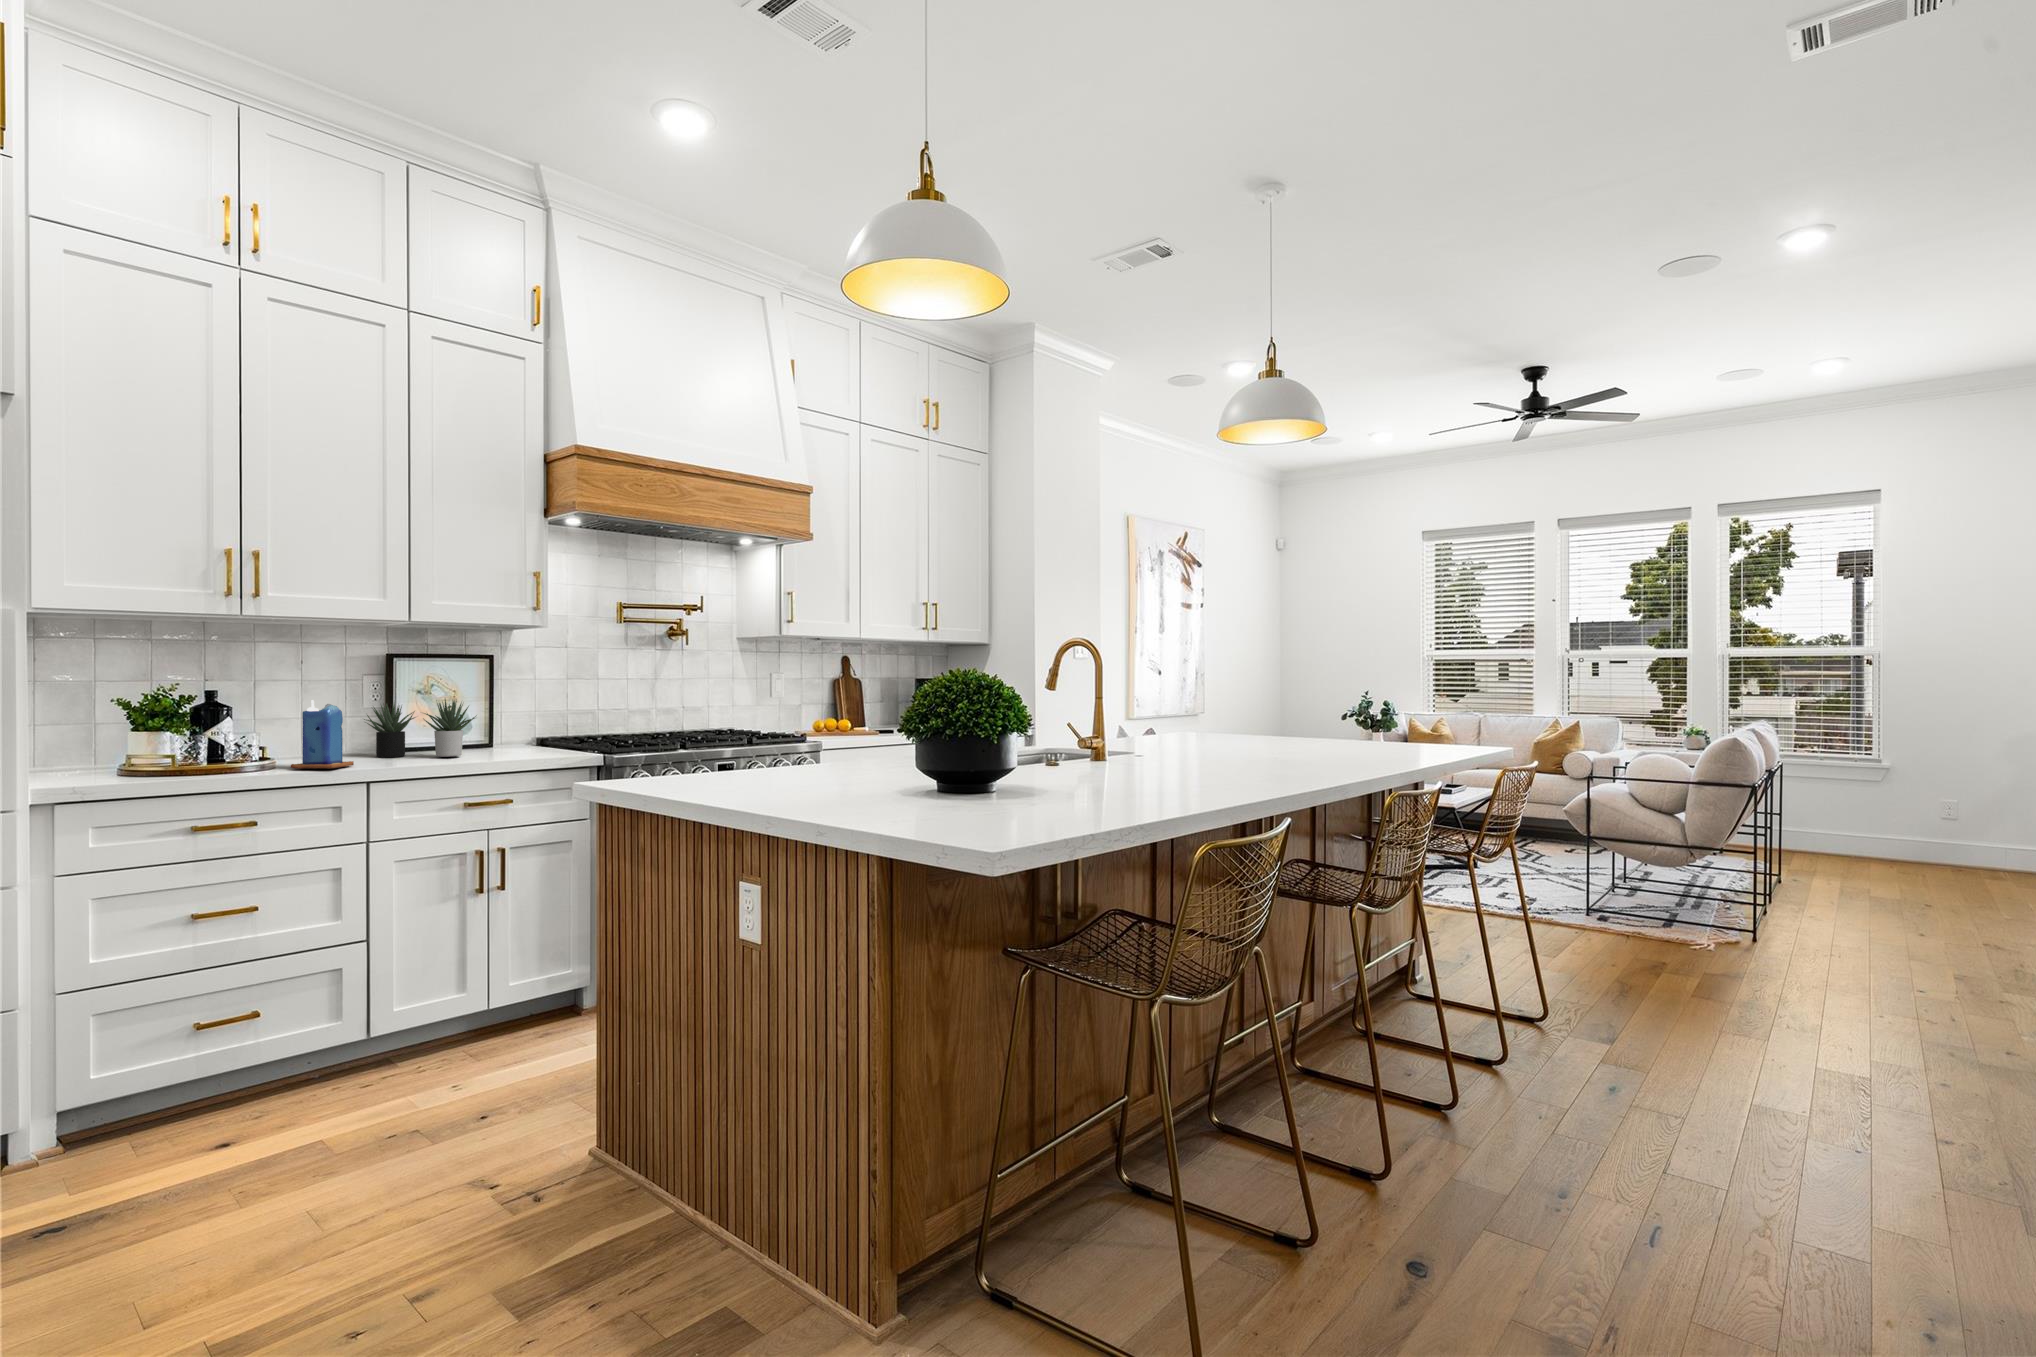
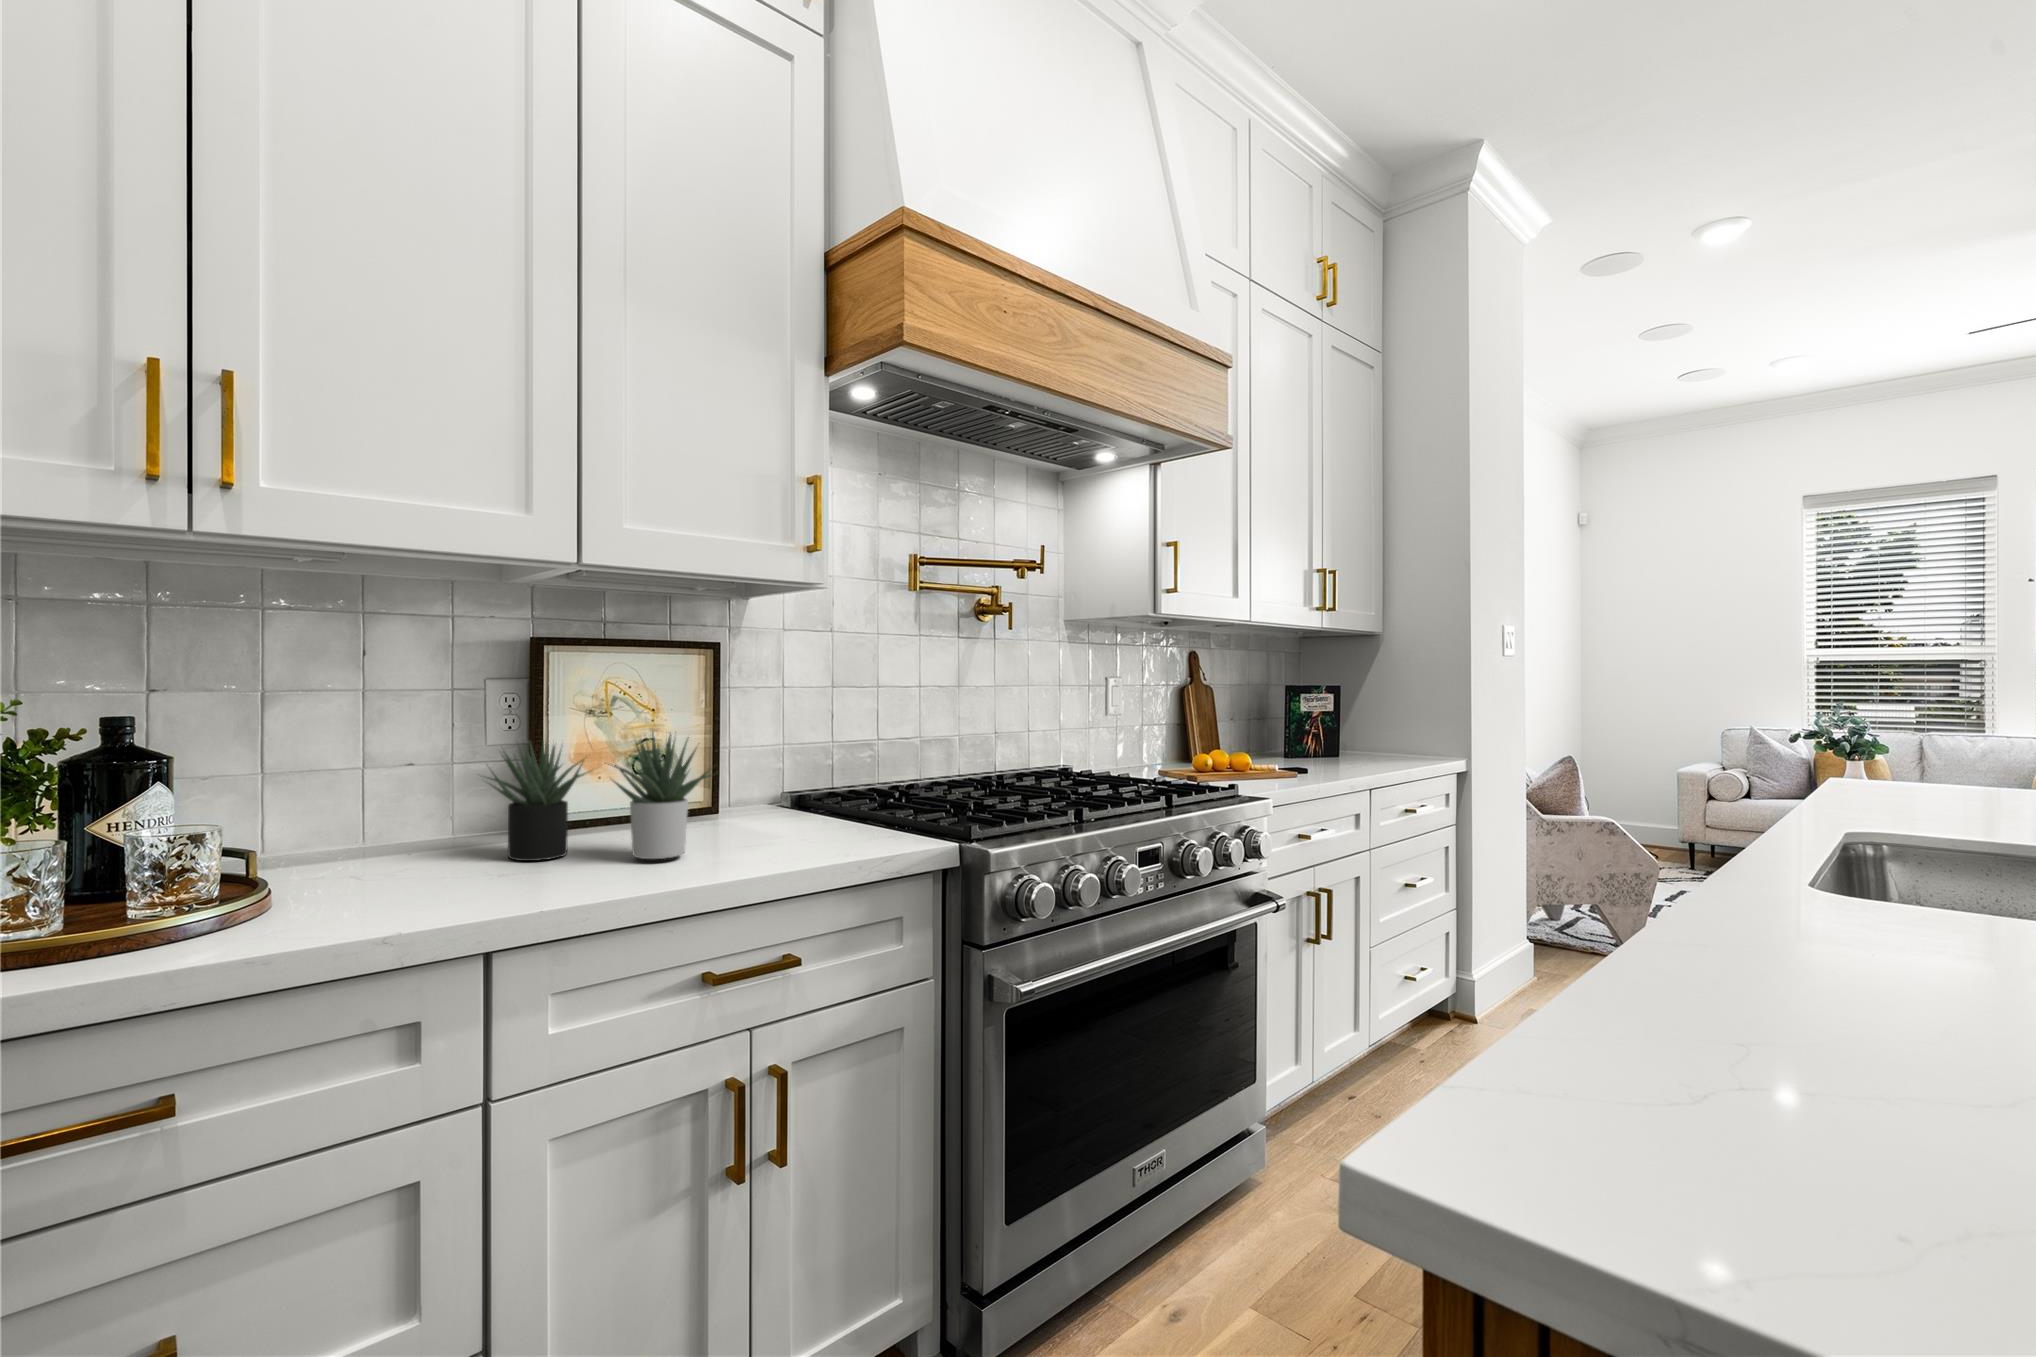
candle: present [291,700,354,769] -> none [302,742,458,919]

